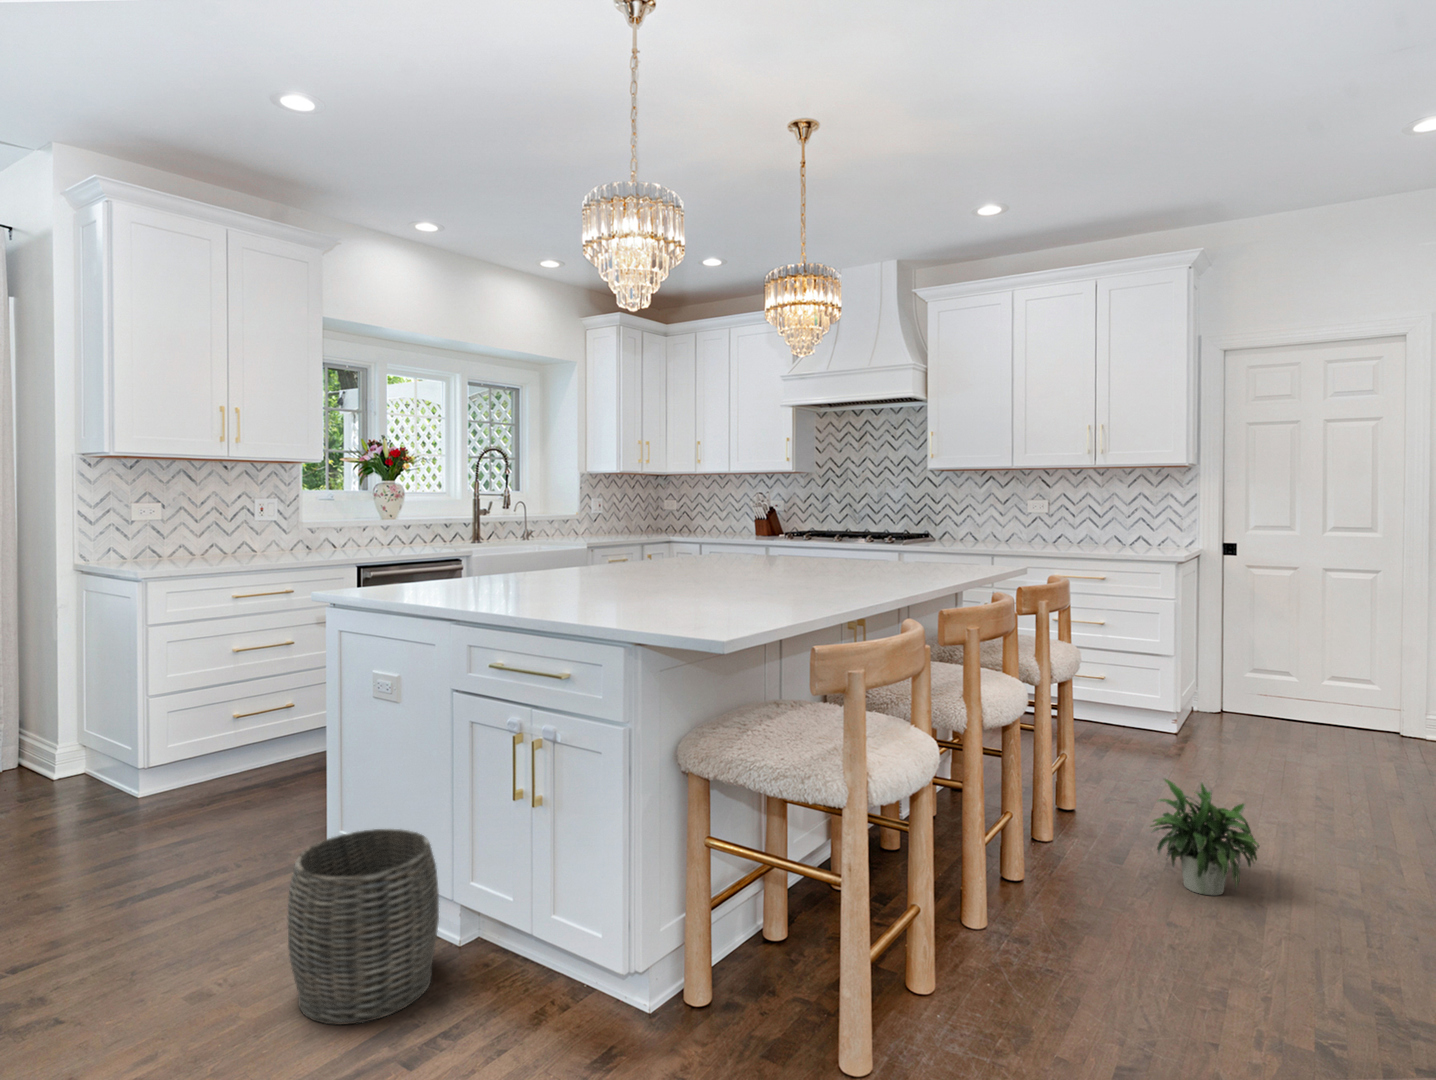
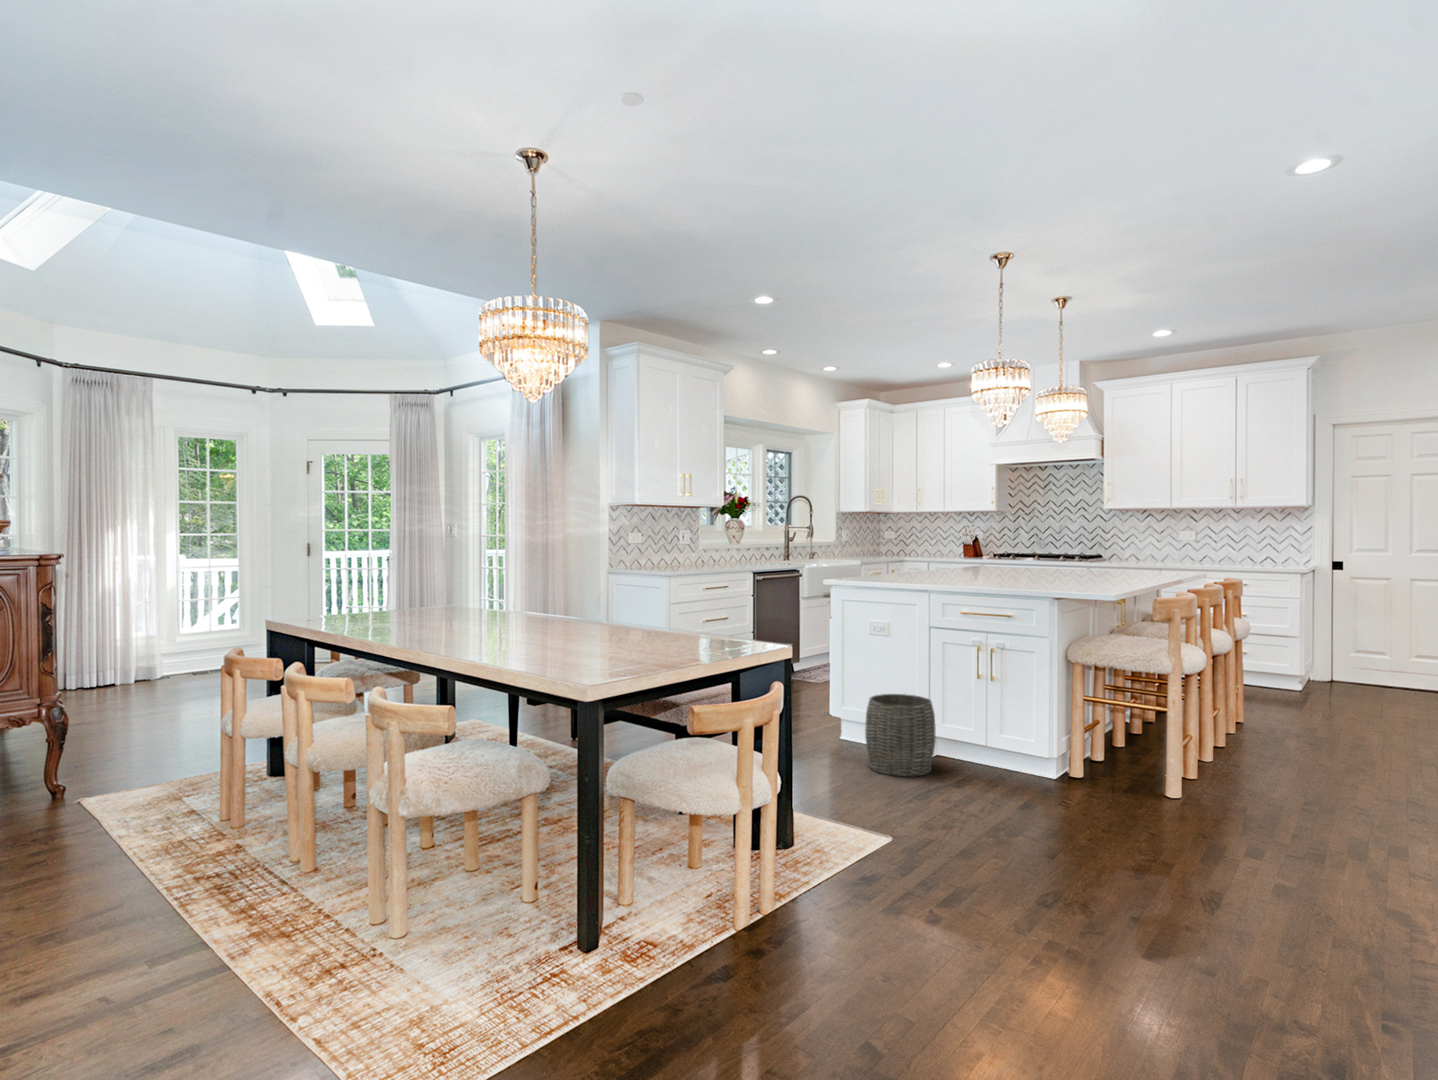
potted plant: present [1151,779,1259,895] -> none [1302,692,1371,755]

